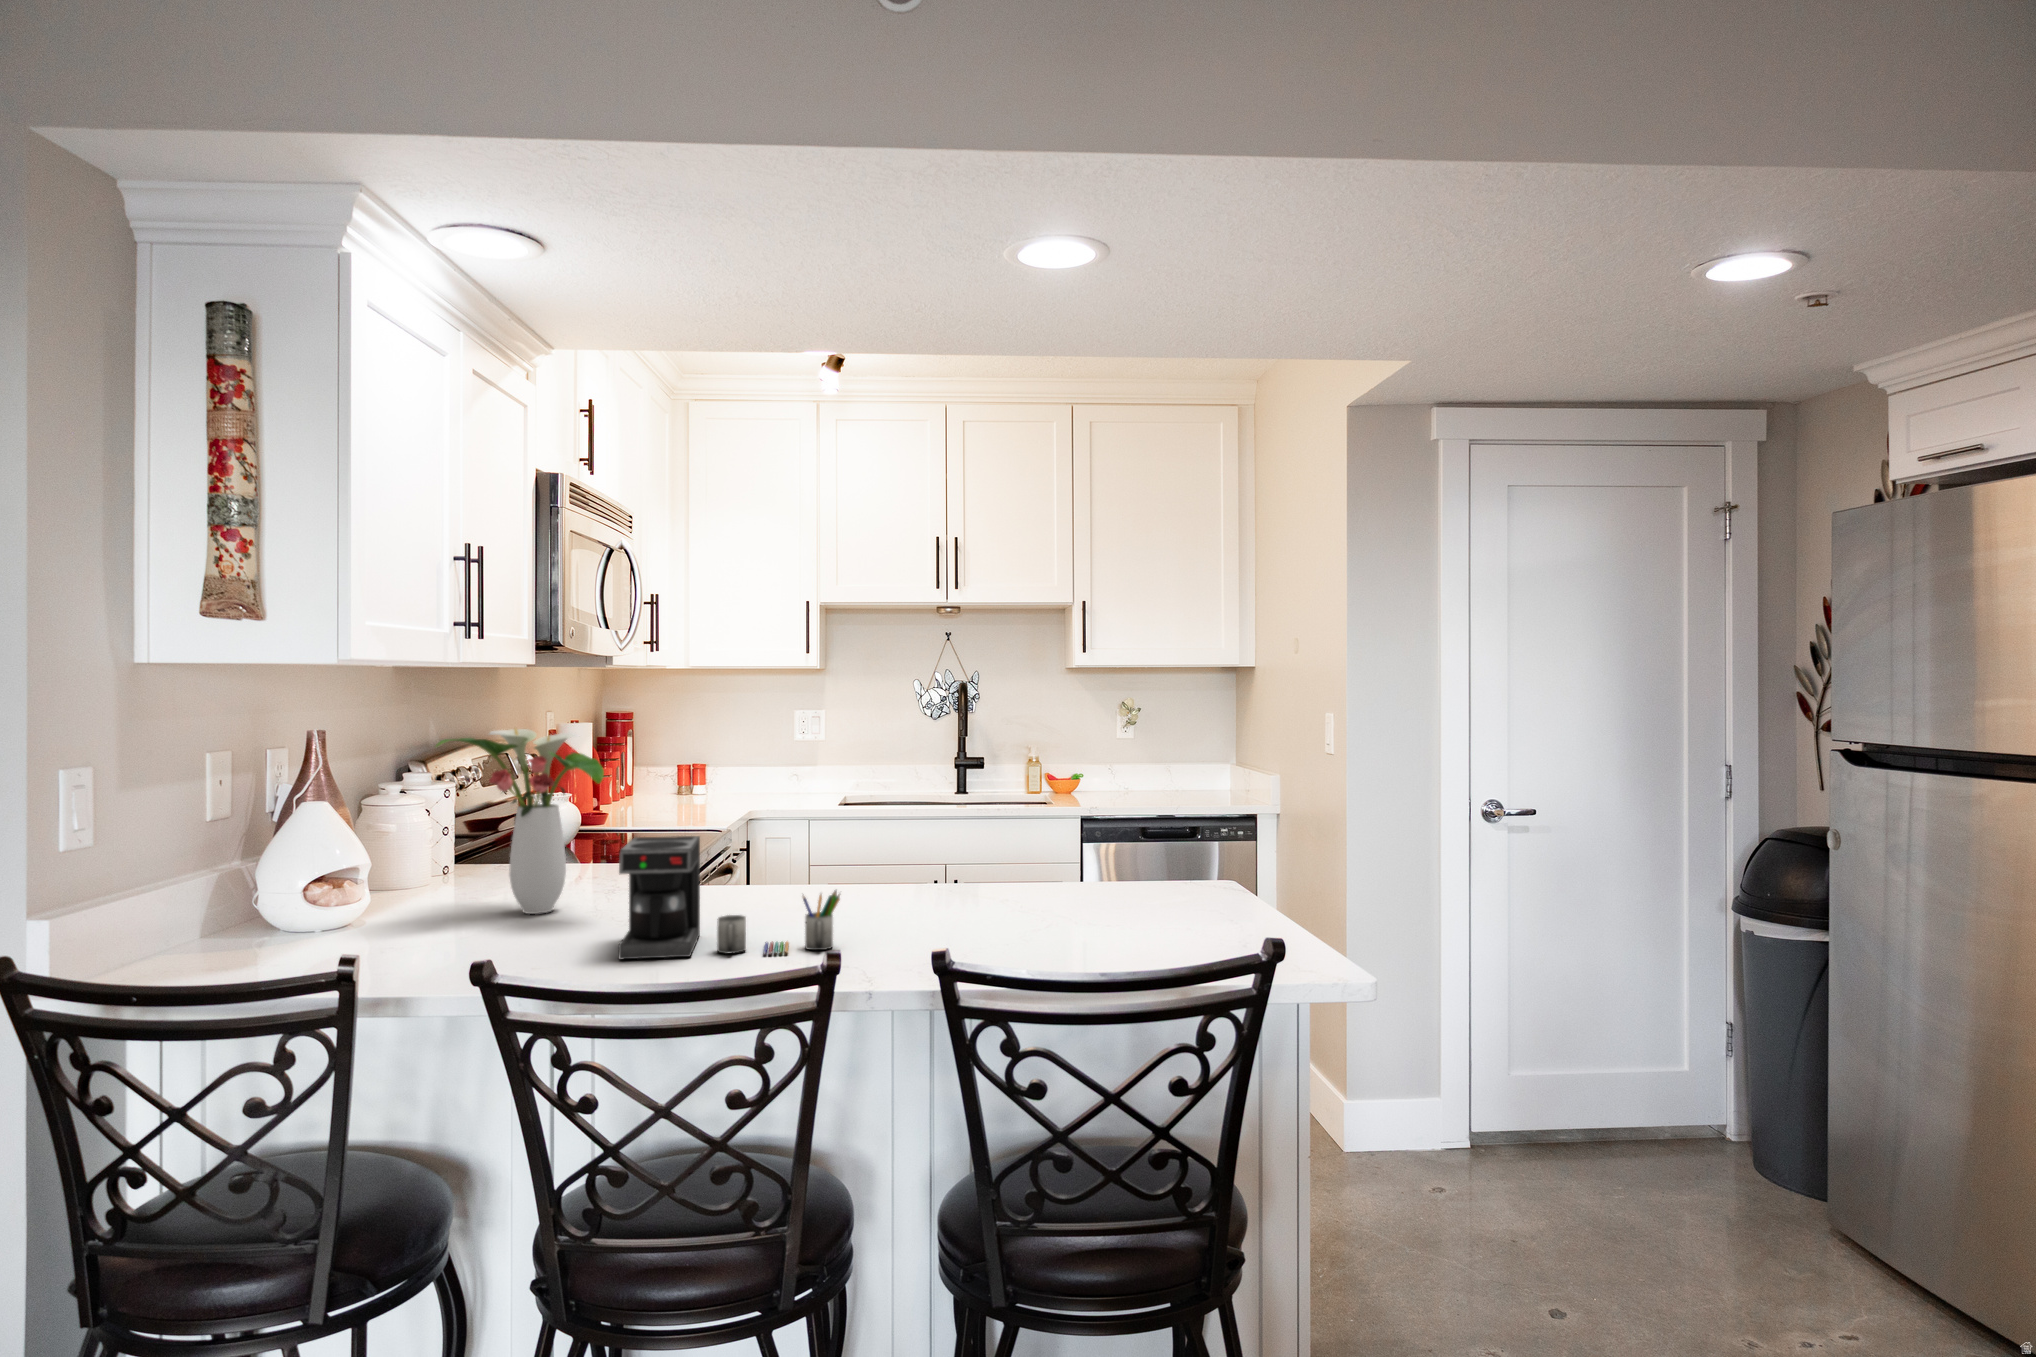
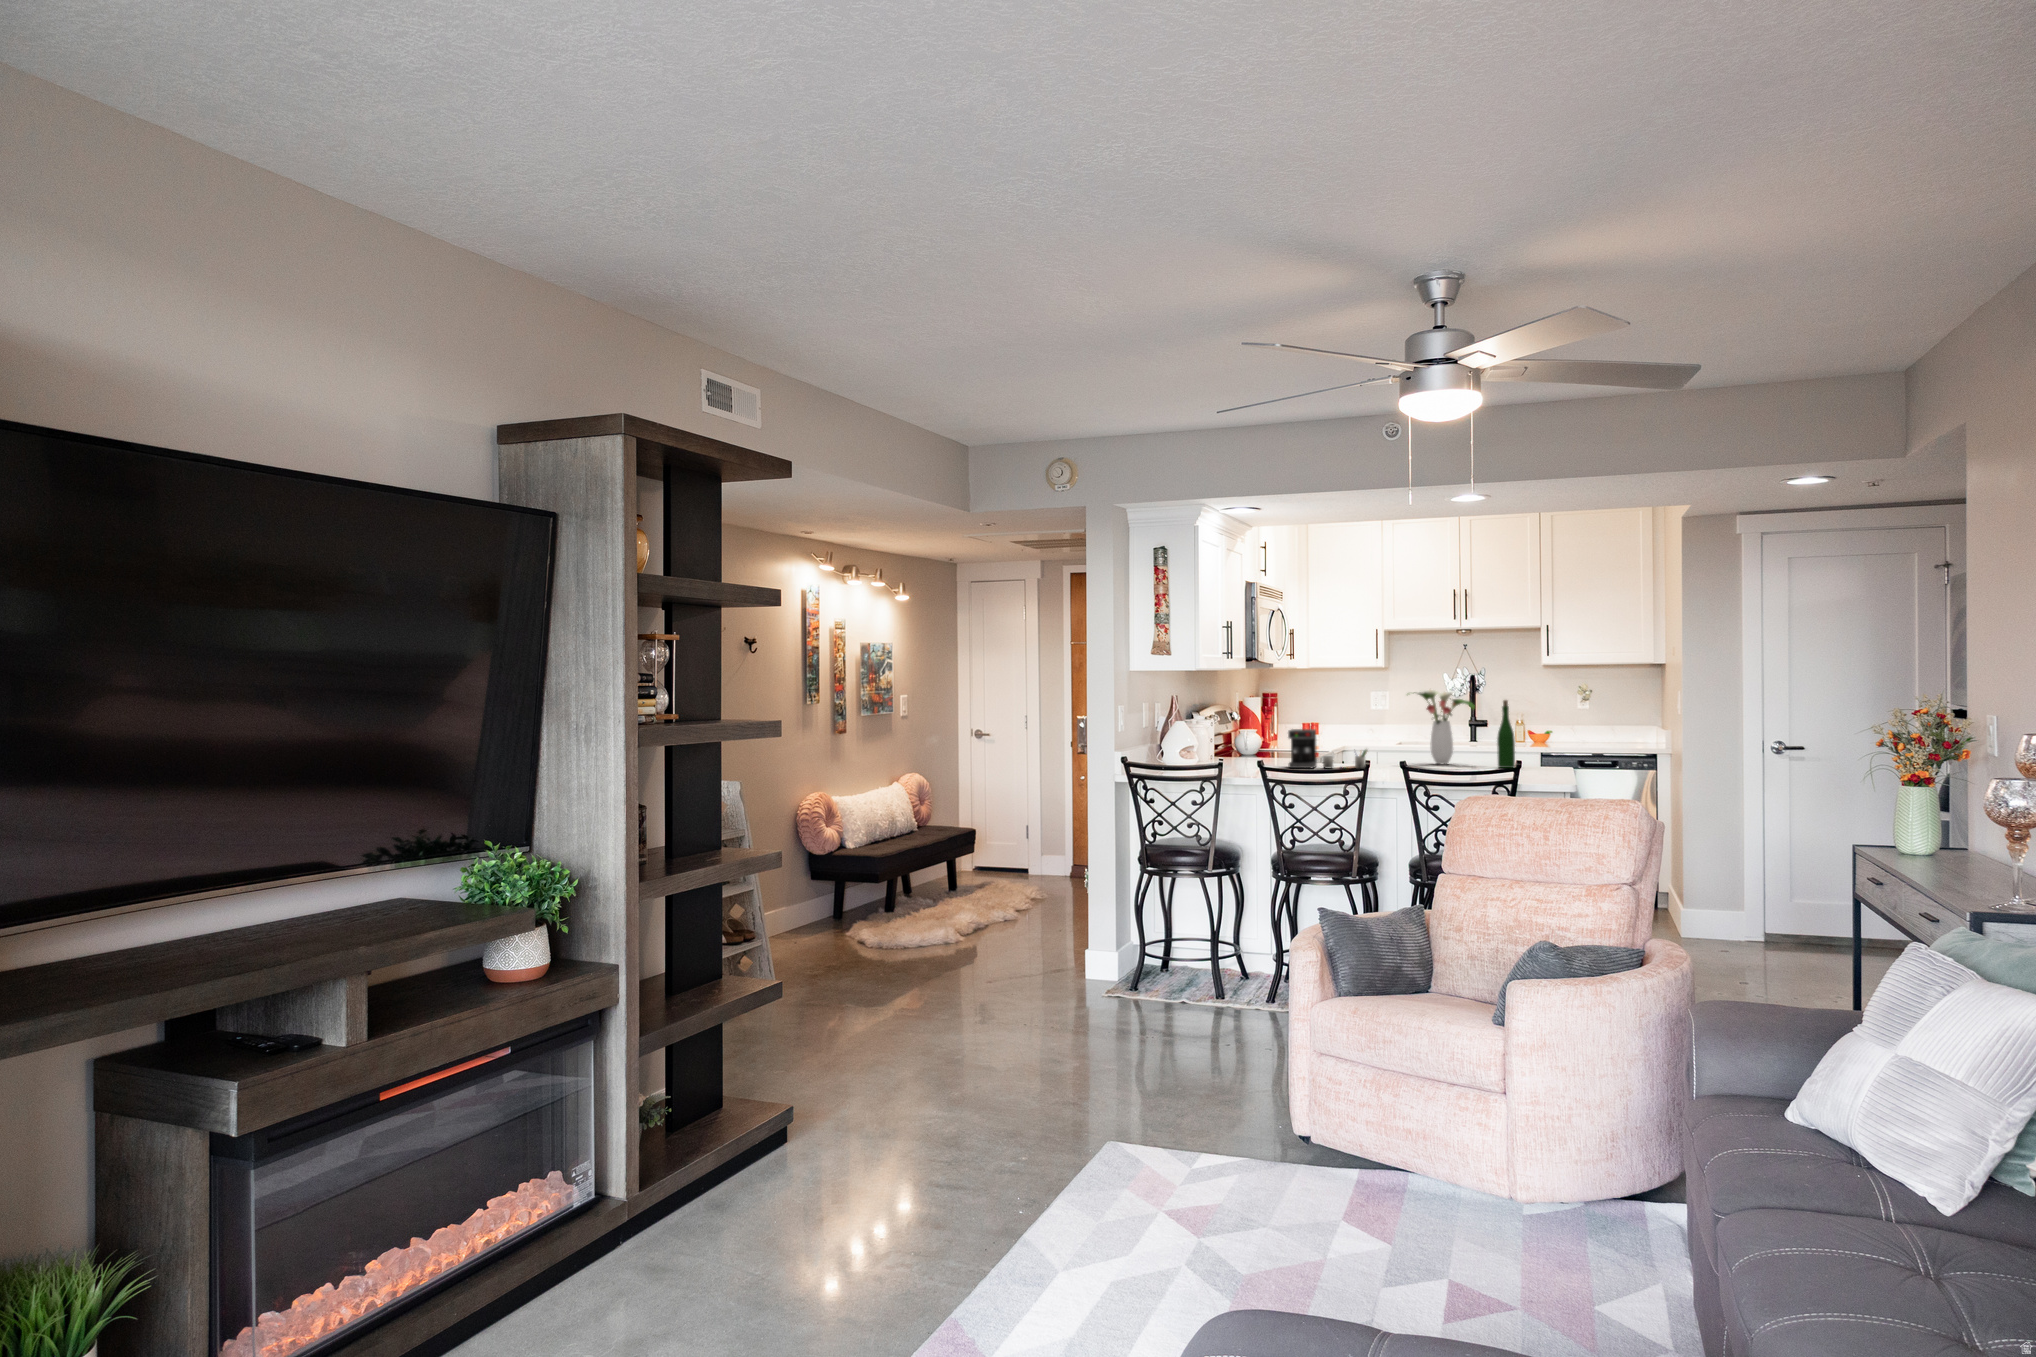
flower arrangement: present [436,728,604,914] -> present [1418,690,1475,764]
wine bottle: none [1142,756,1184,924] -> present [1497,700,1515,768]

